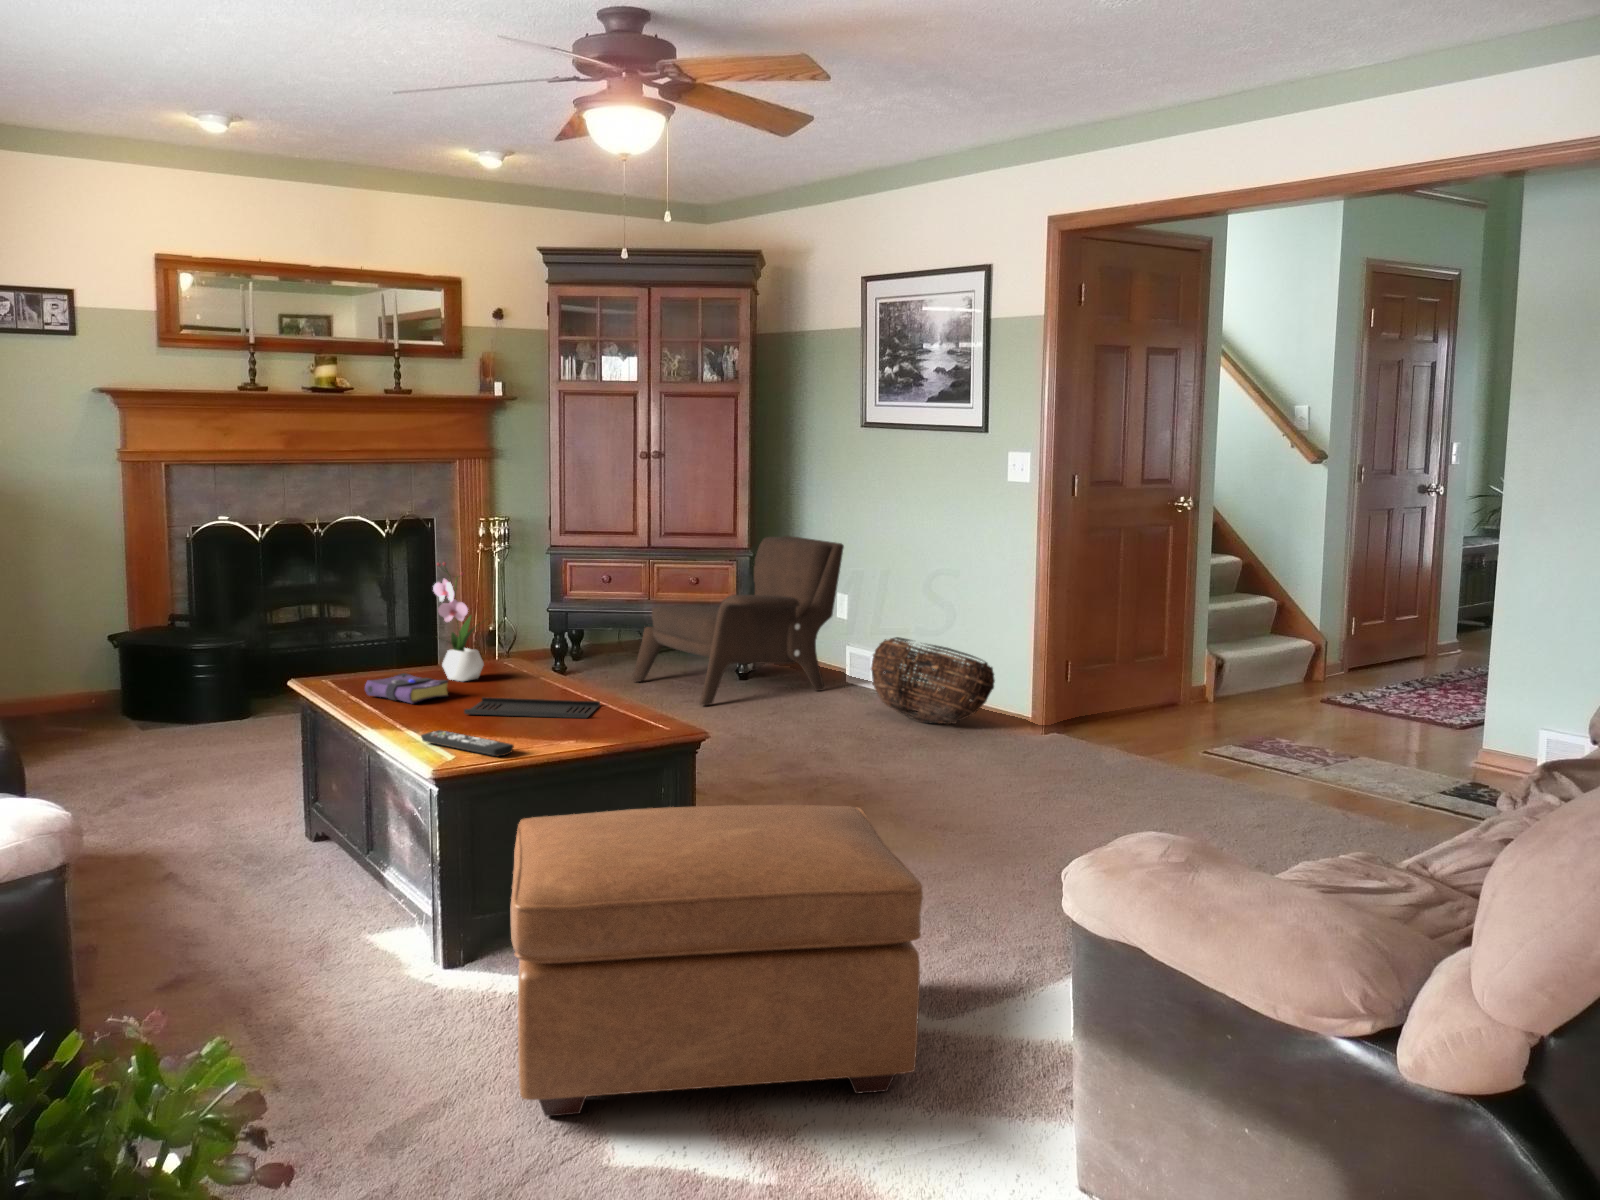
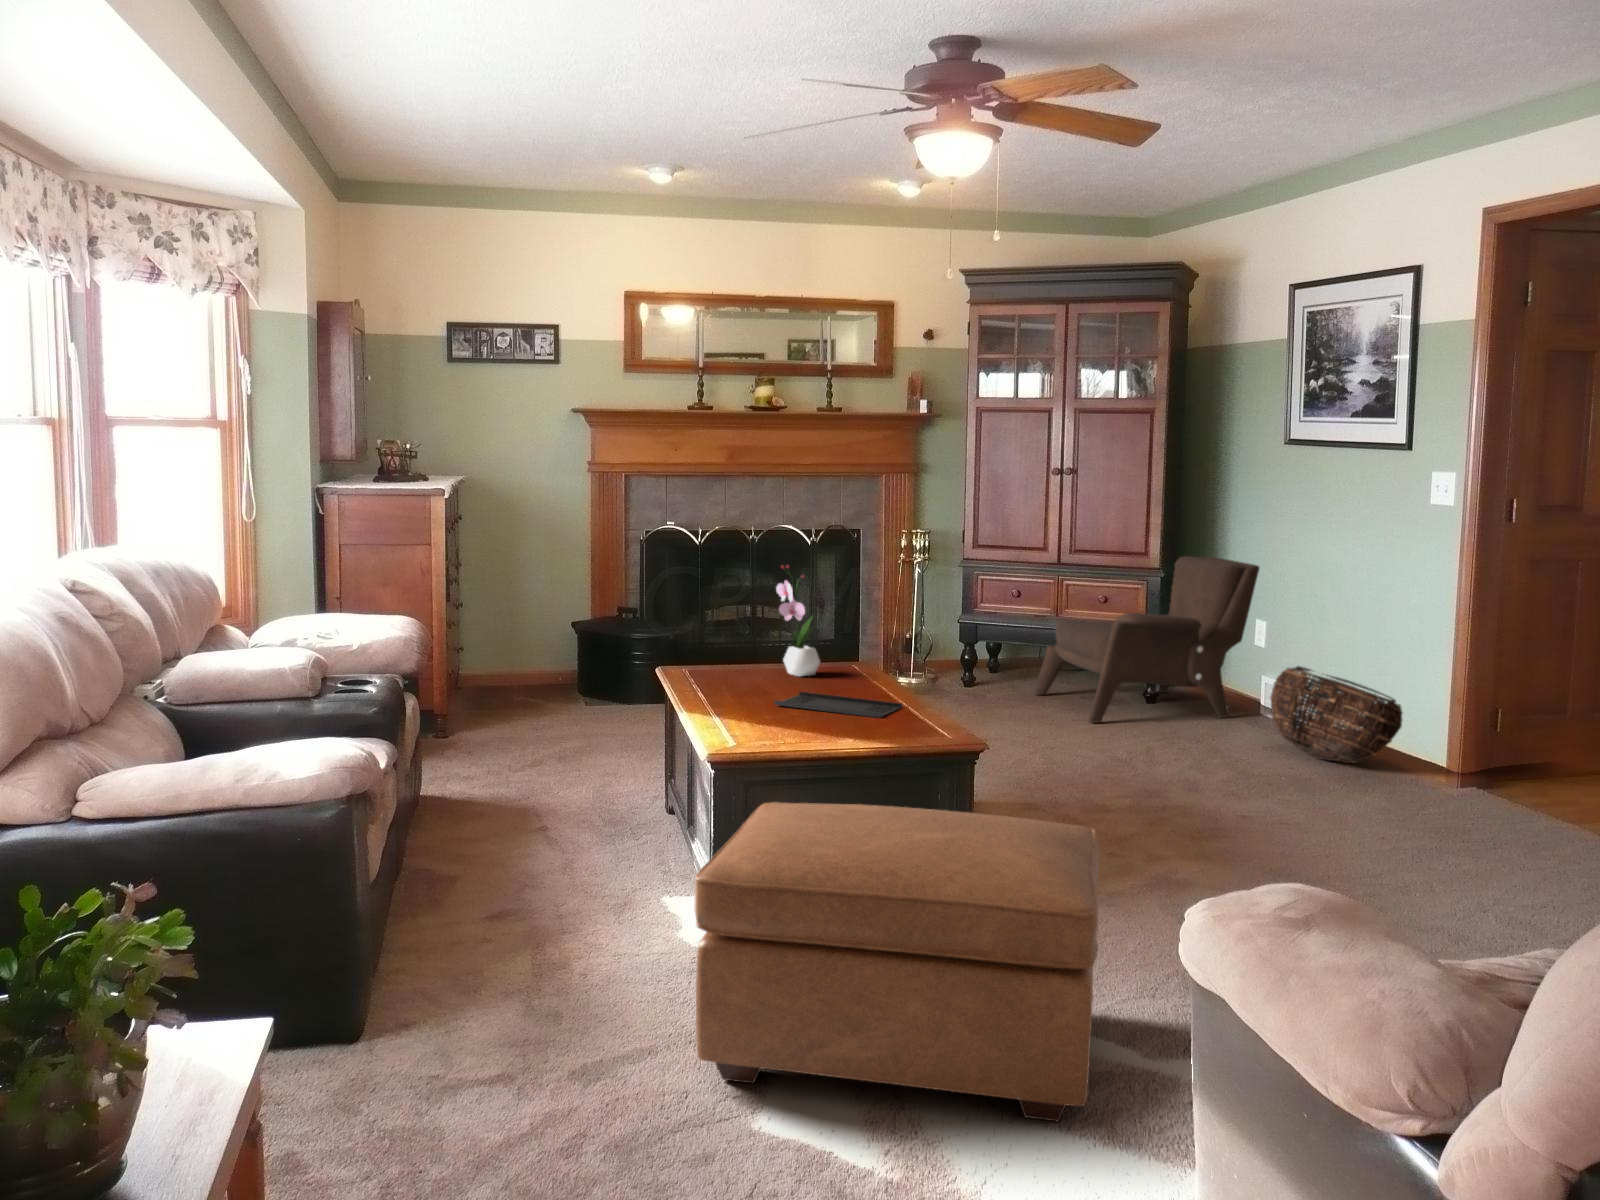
book: present [365,673,448,704] -> none [705,664,776,693]
remote control: present [421,730,514,756] -> none [716,717,787,744]

